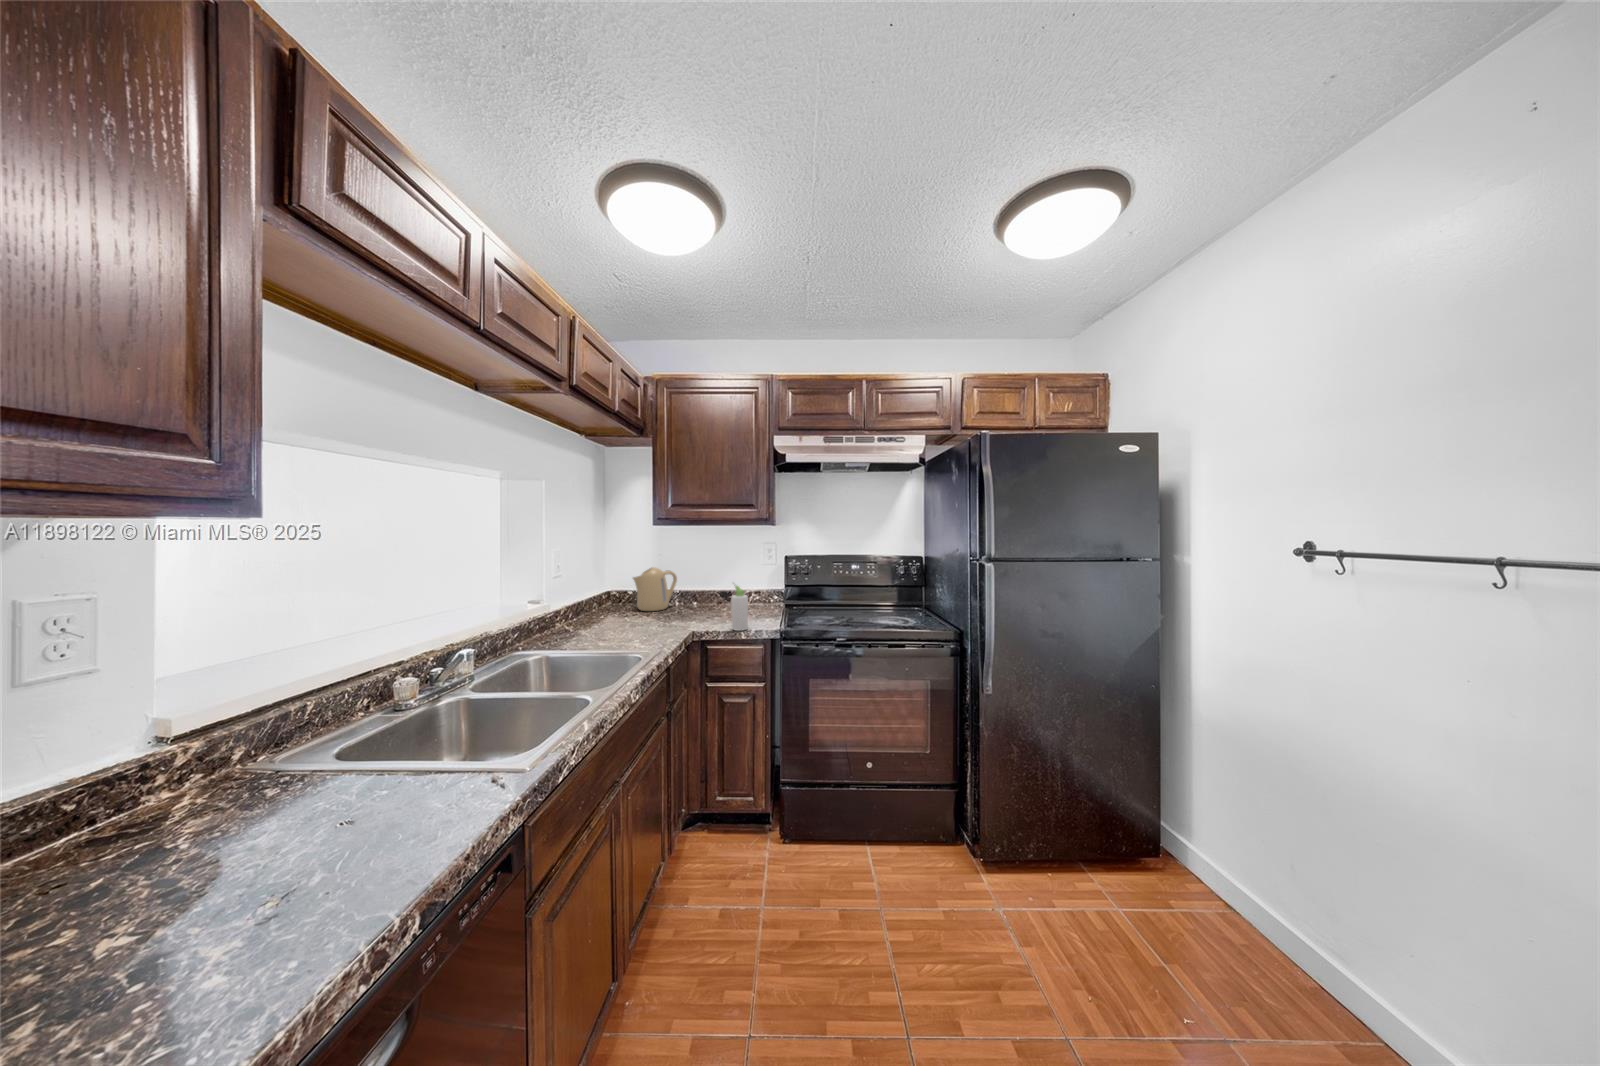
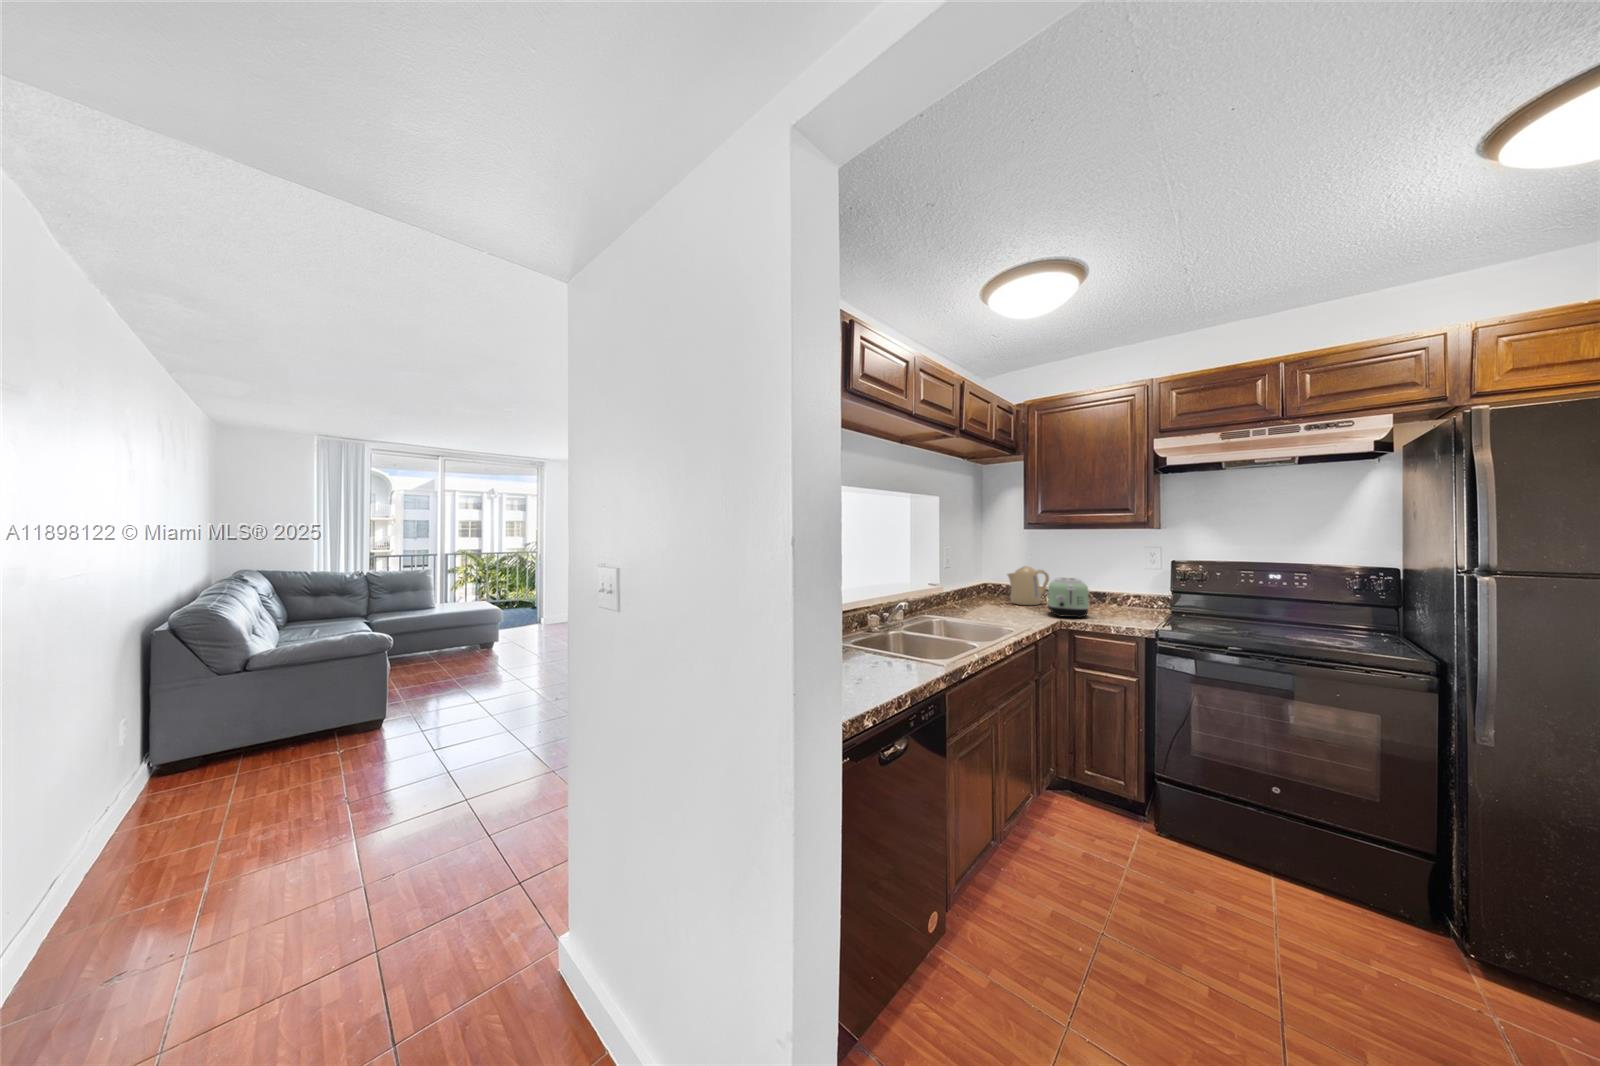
toaster: none [676,580,717,624] -> present [1048,578,1089,618]
bottle: present [731,585,748,631] -> none [1104,580,1122,626]

